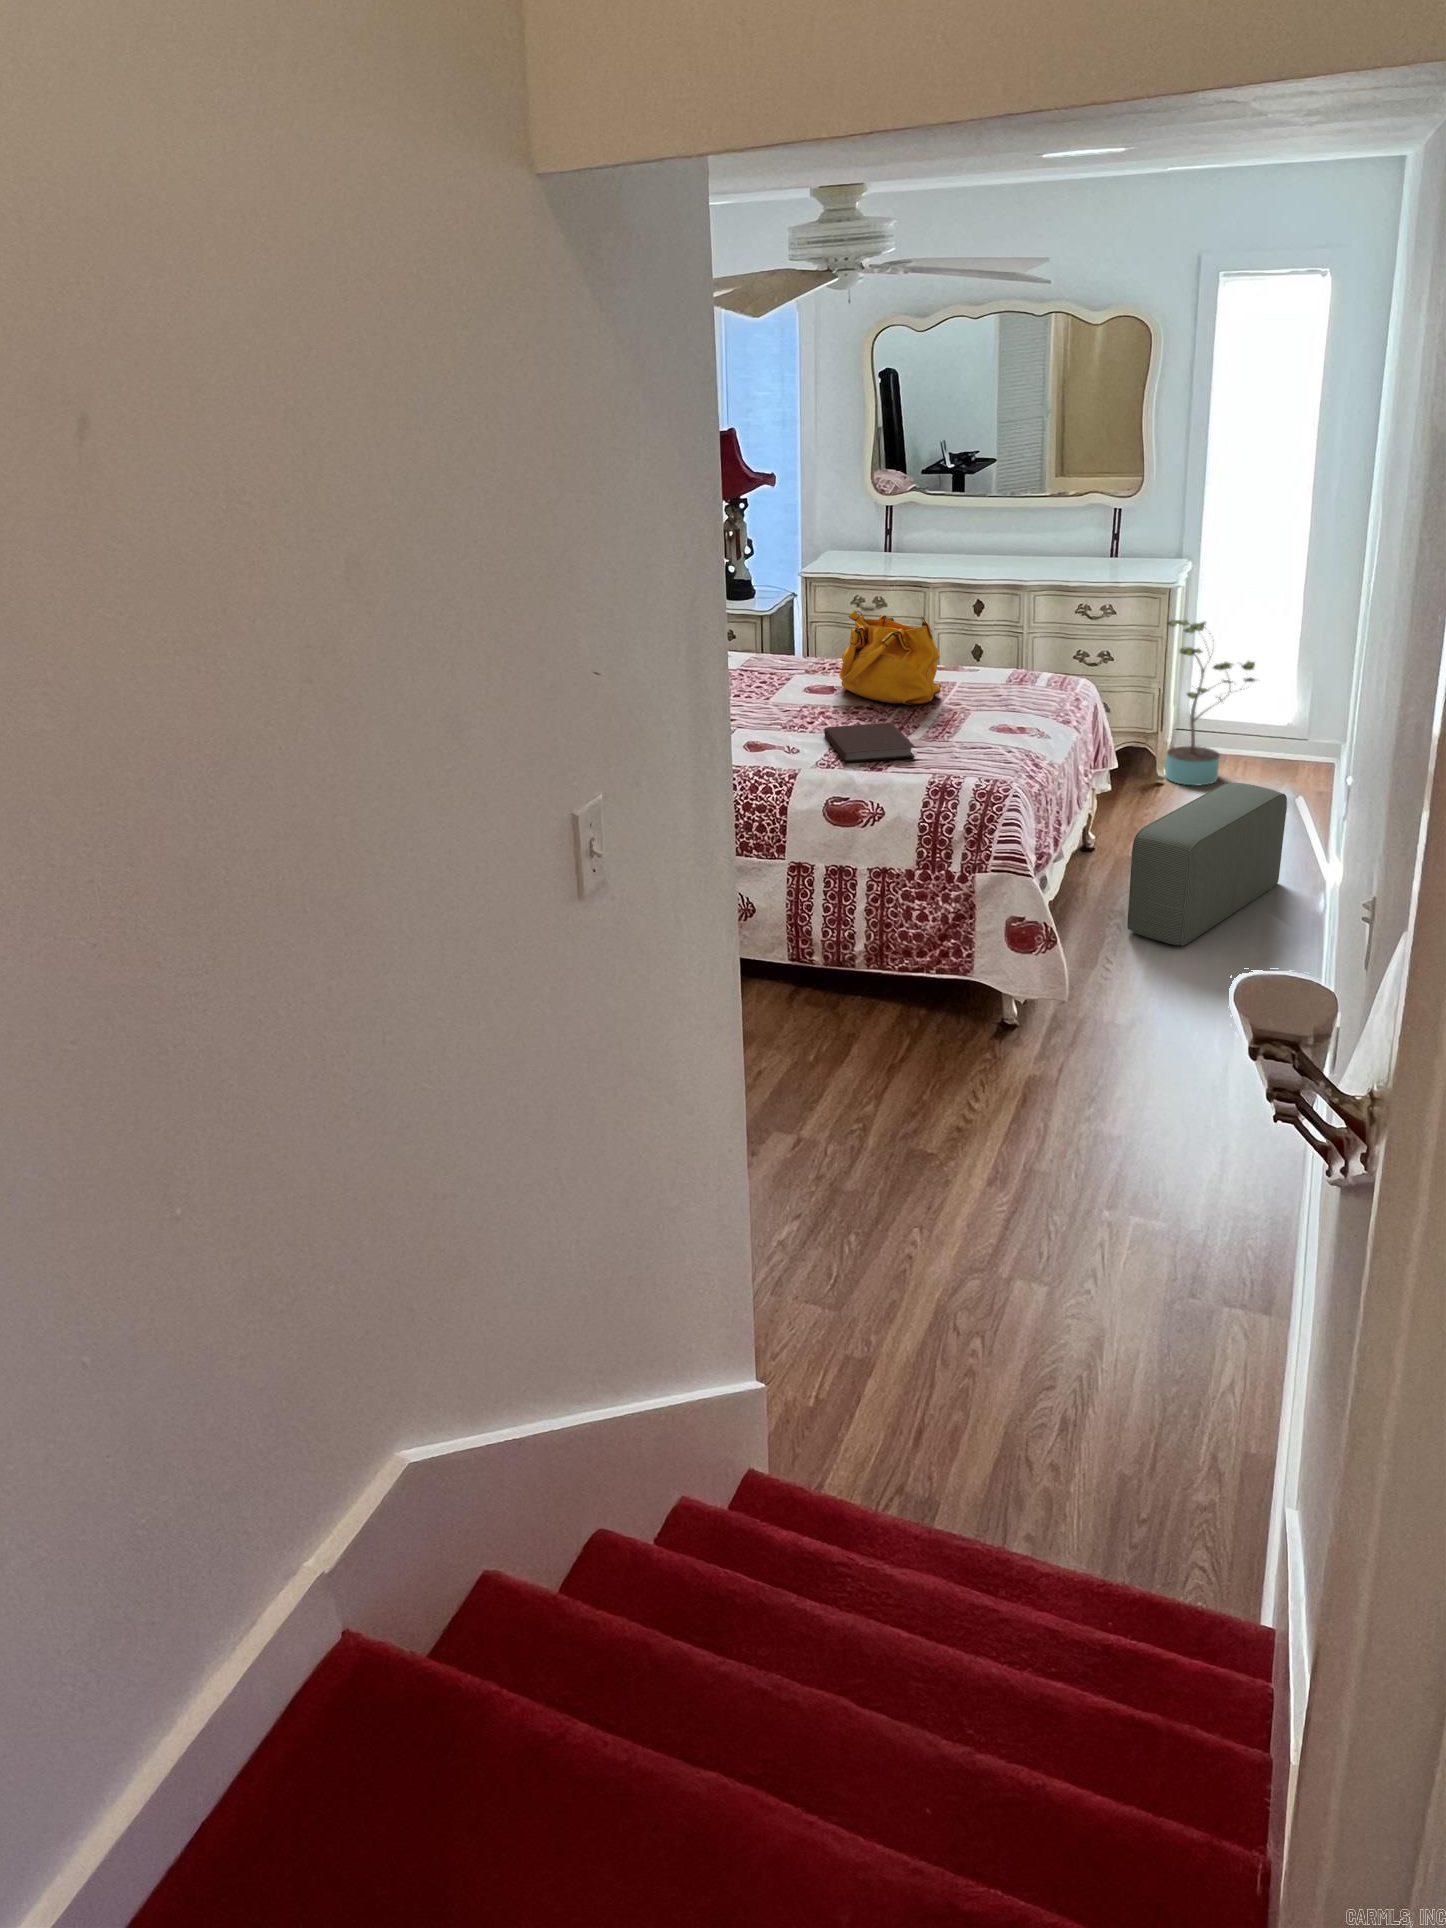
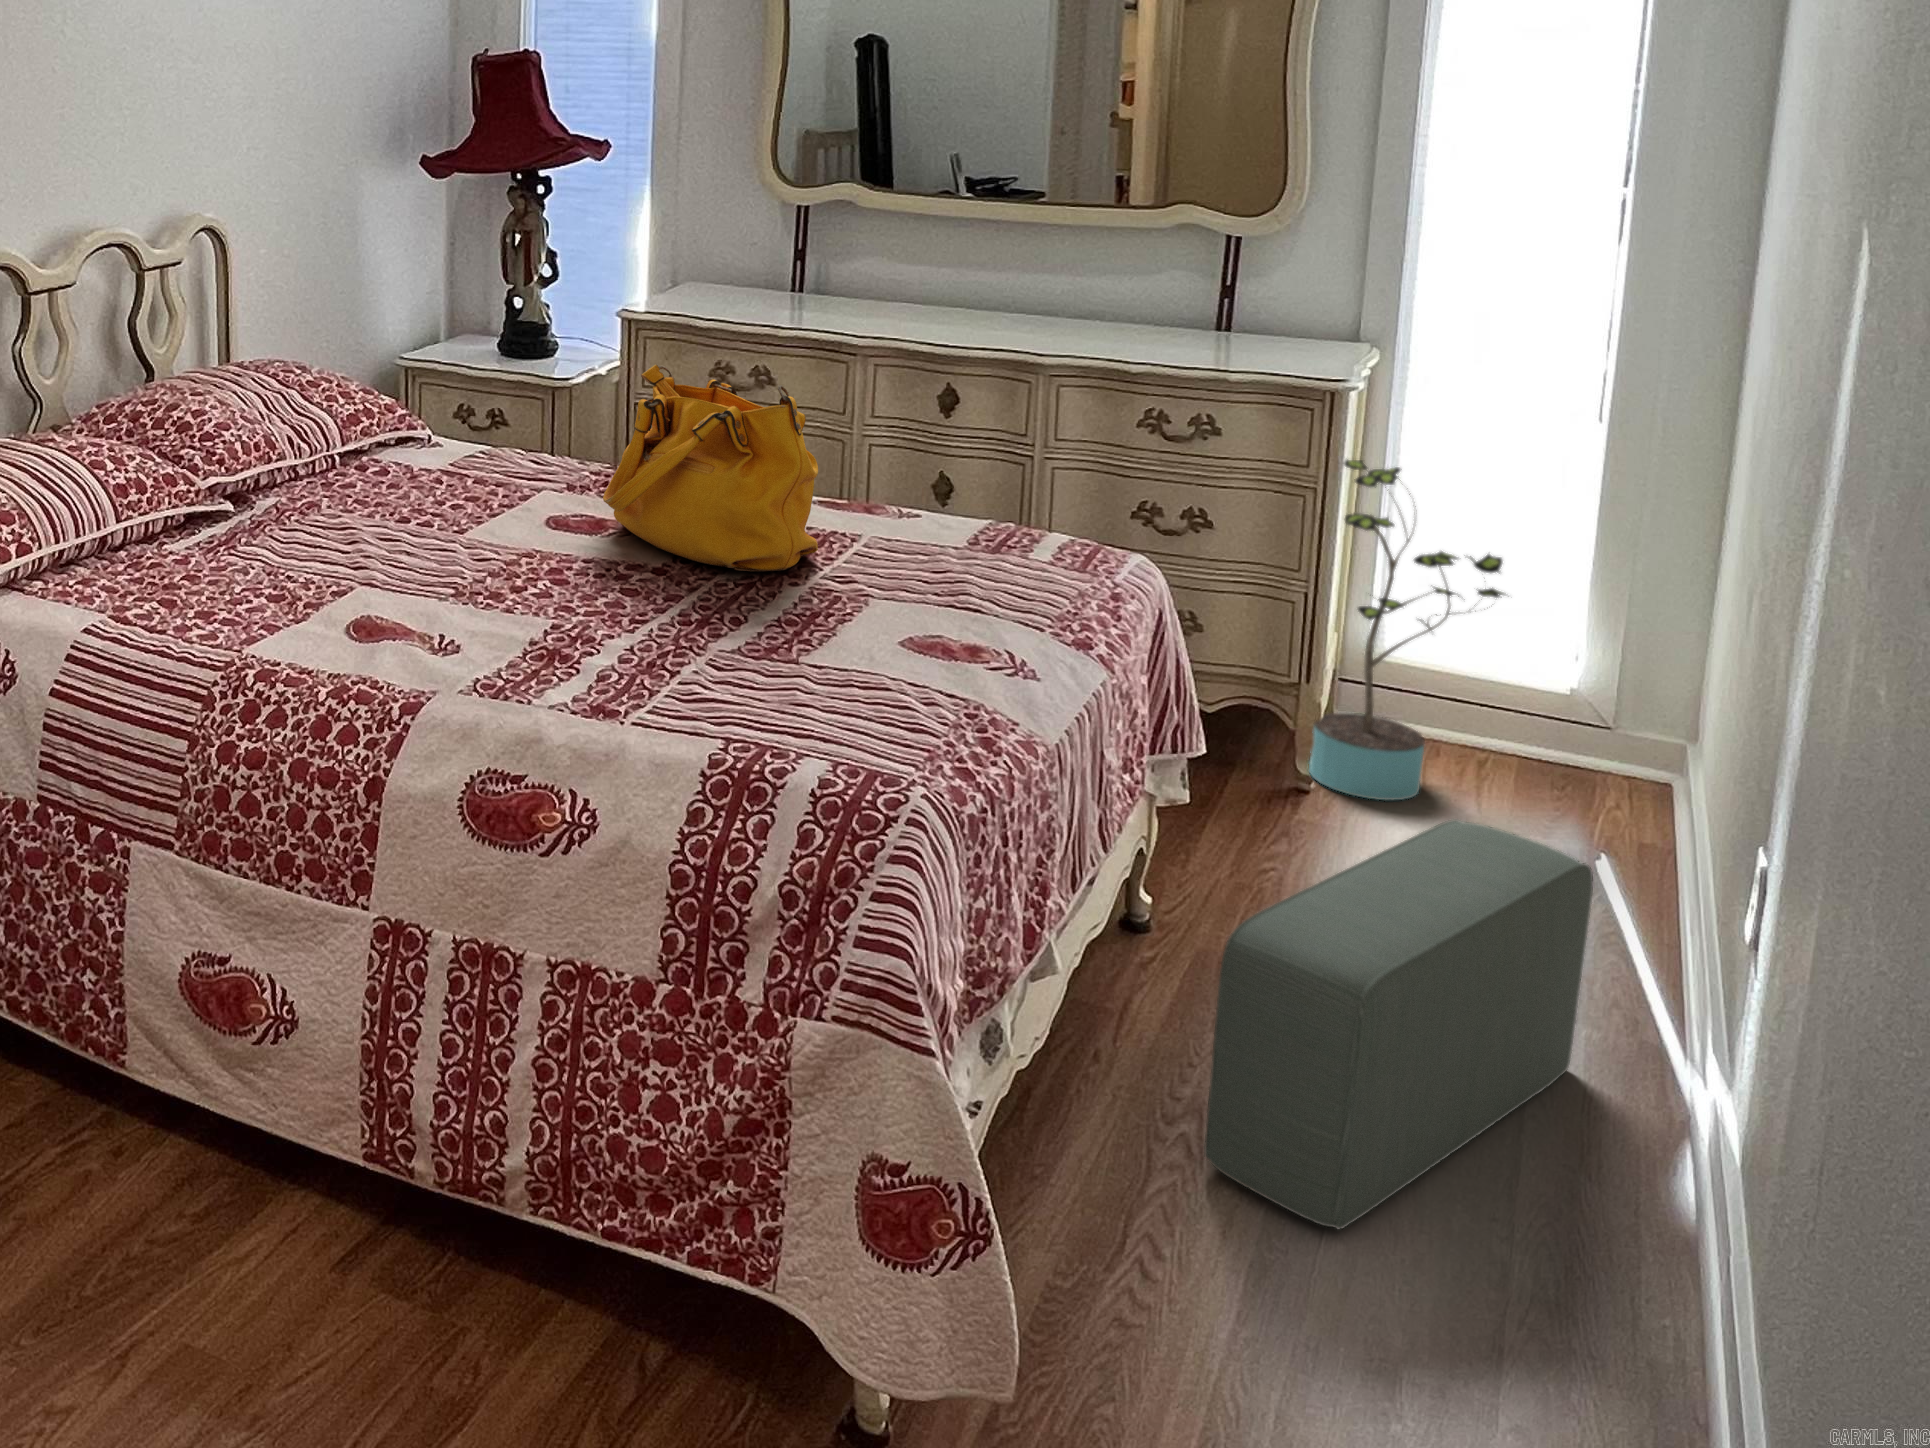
notebook: present [825,722,915,762] -> none [527,602,705,694]

